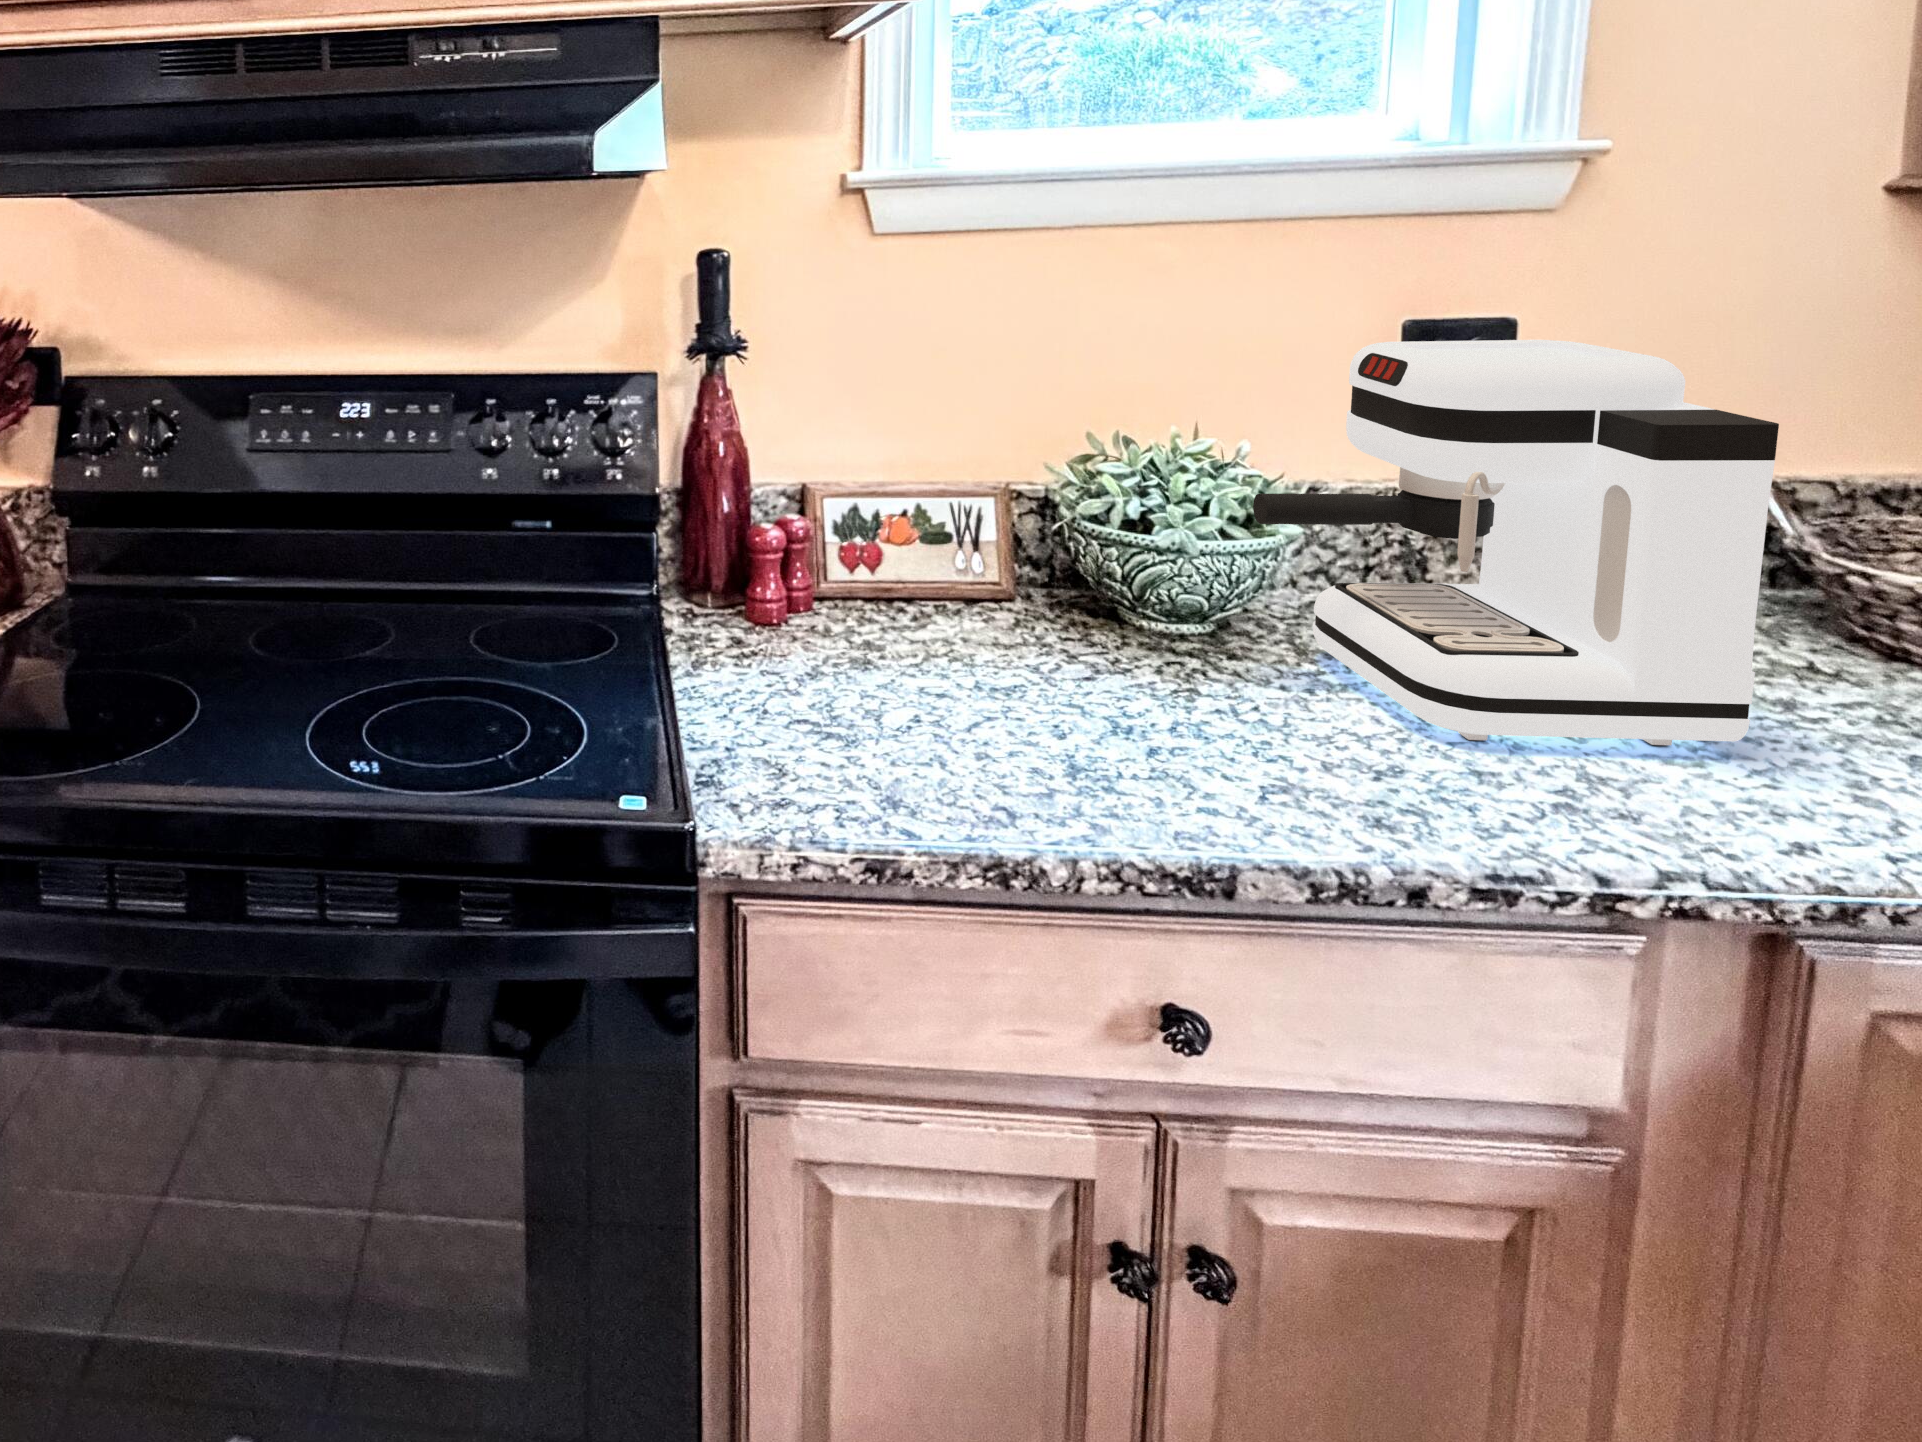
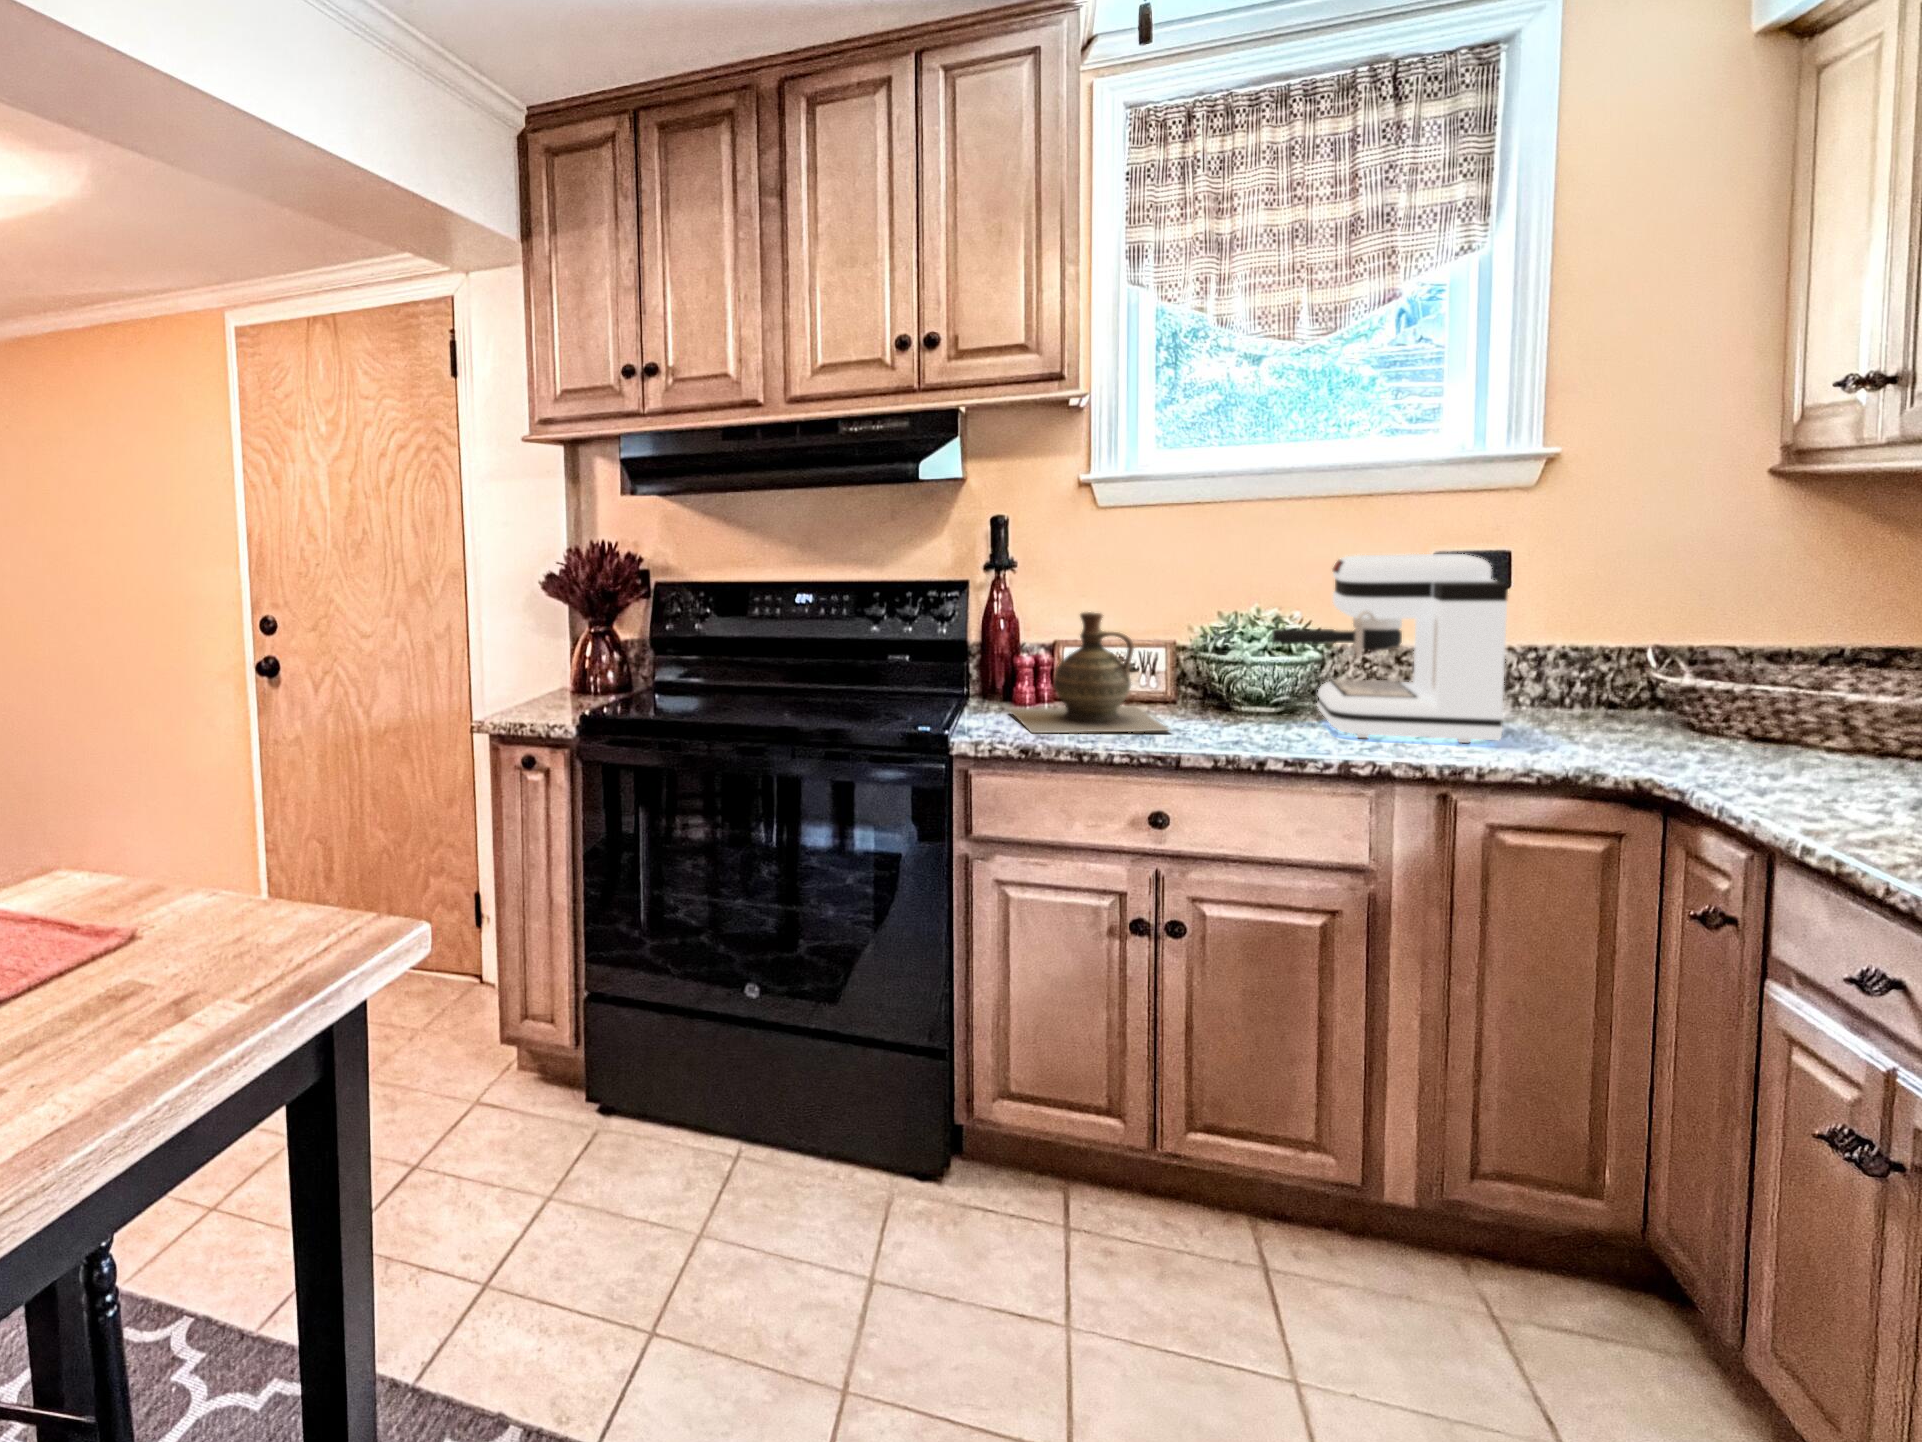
ceramic jug: none [767,473,1135,778] -> present [1010,612,1169,733]

